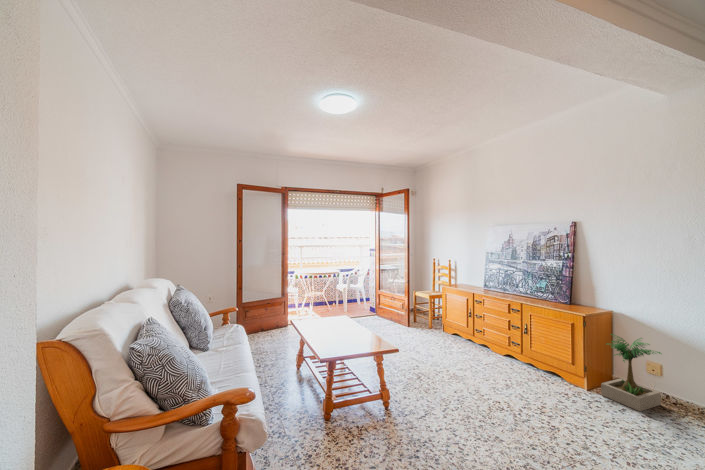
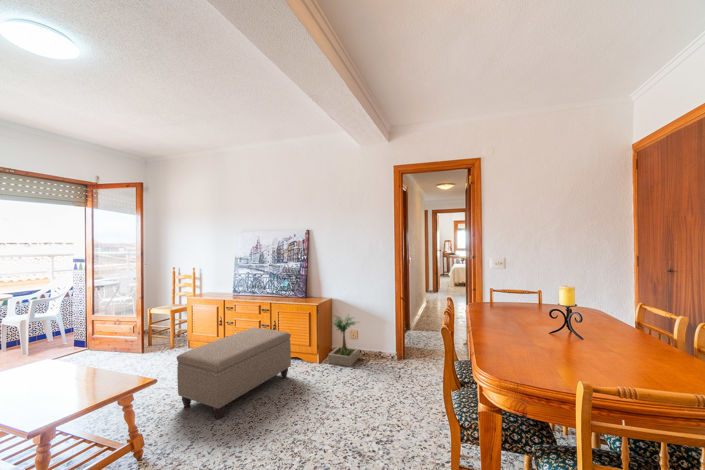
ottoman: none [421,326,542,405] -> present [177,327,291,419]

